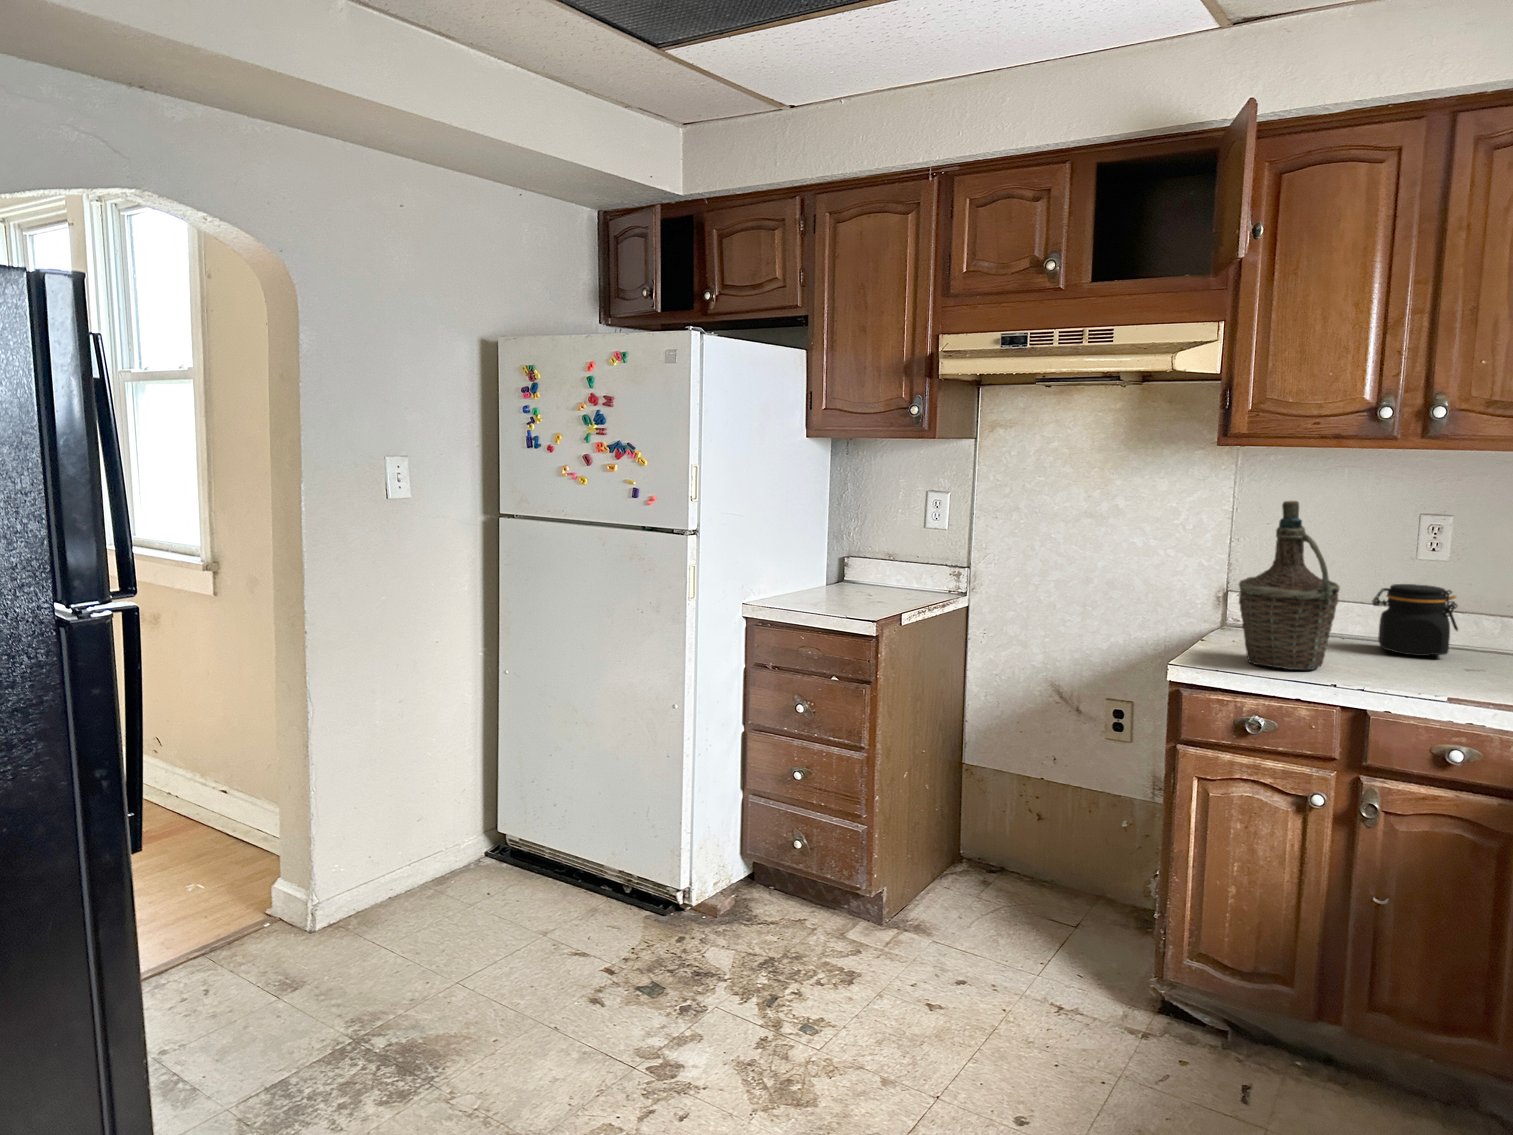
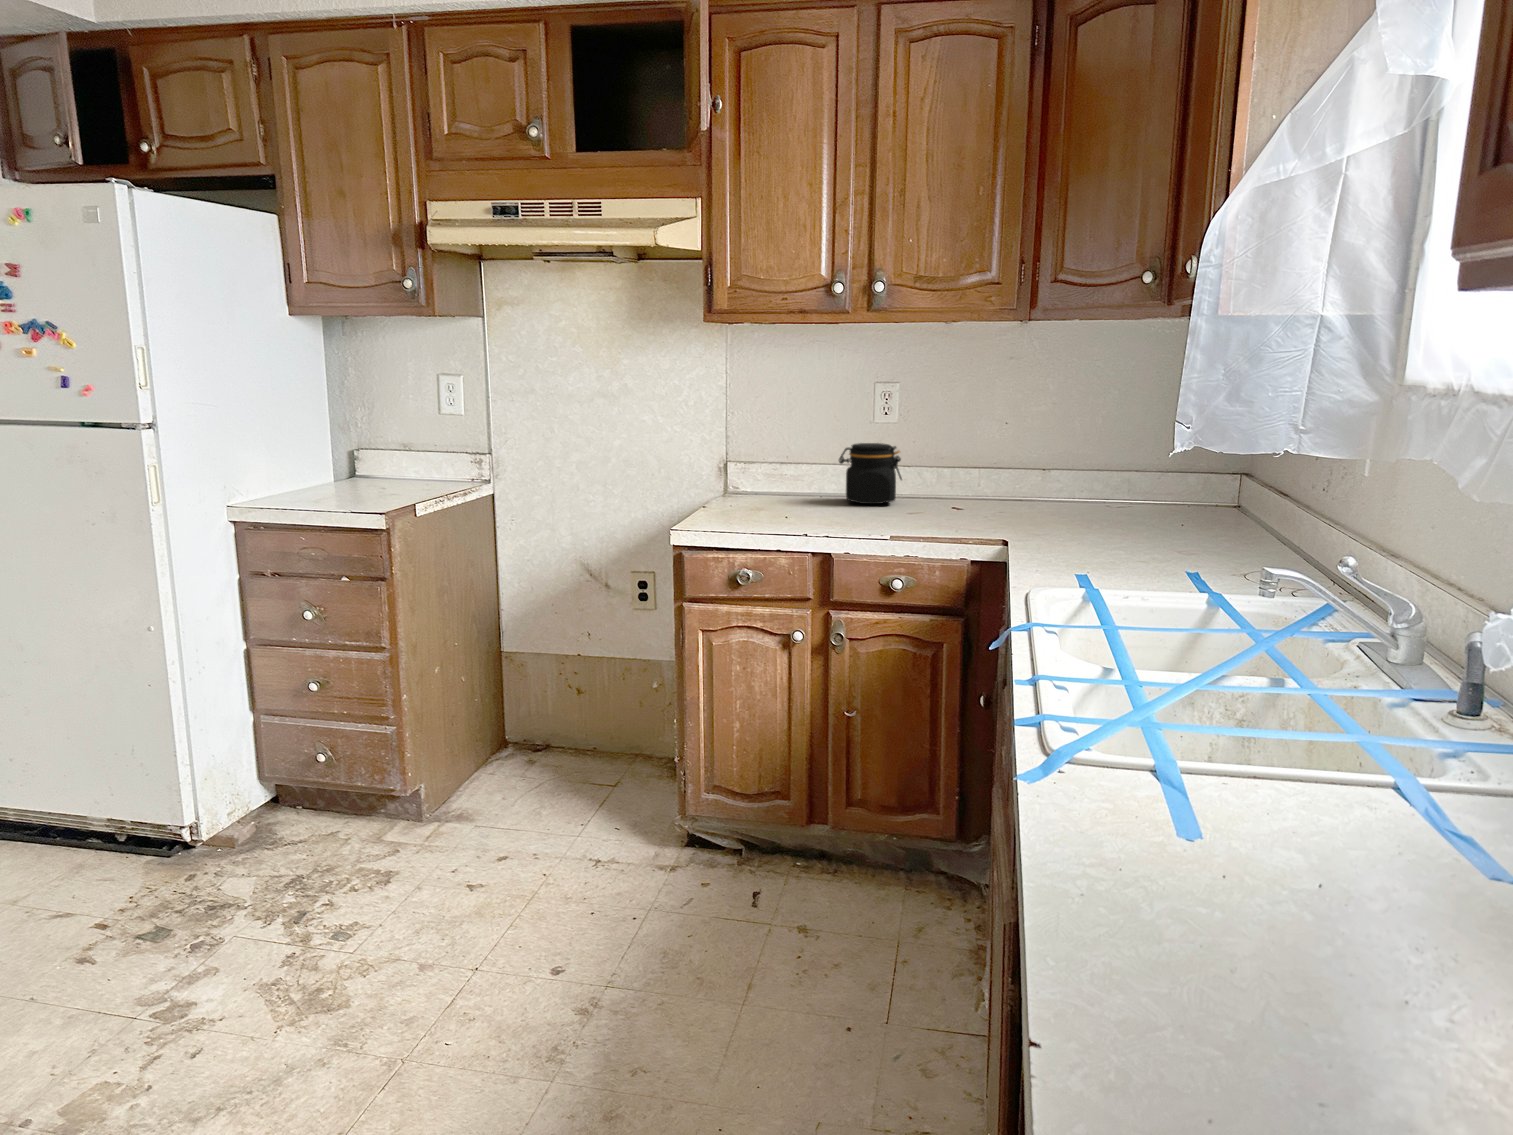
bottle: present [1239,501,1340,670] -> none [726,369,807,523]

